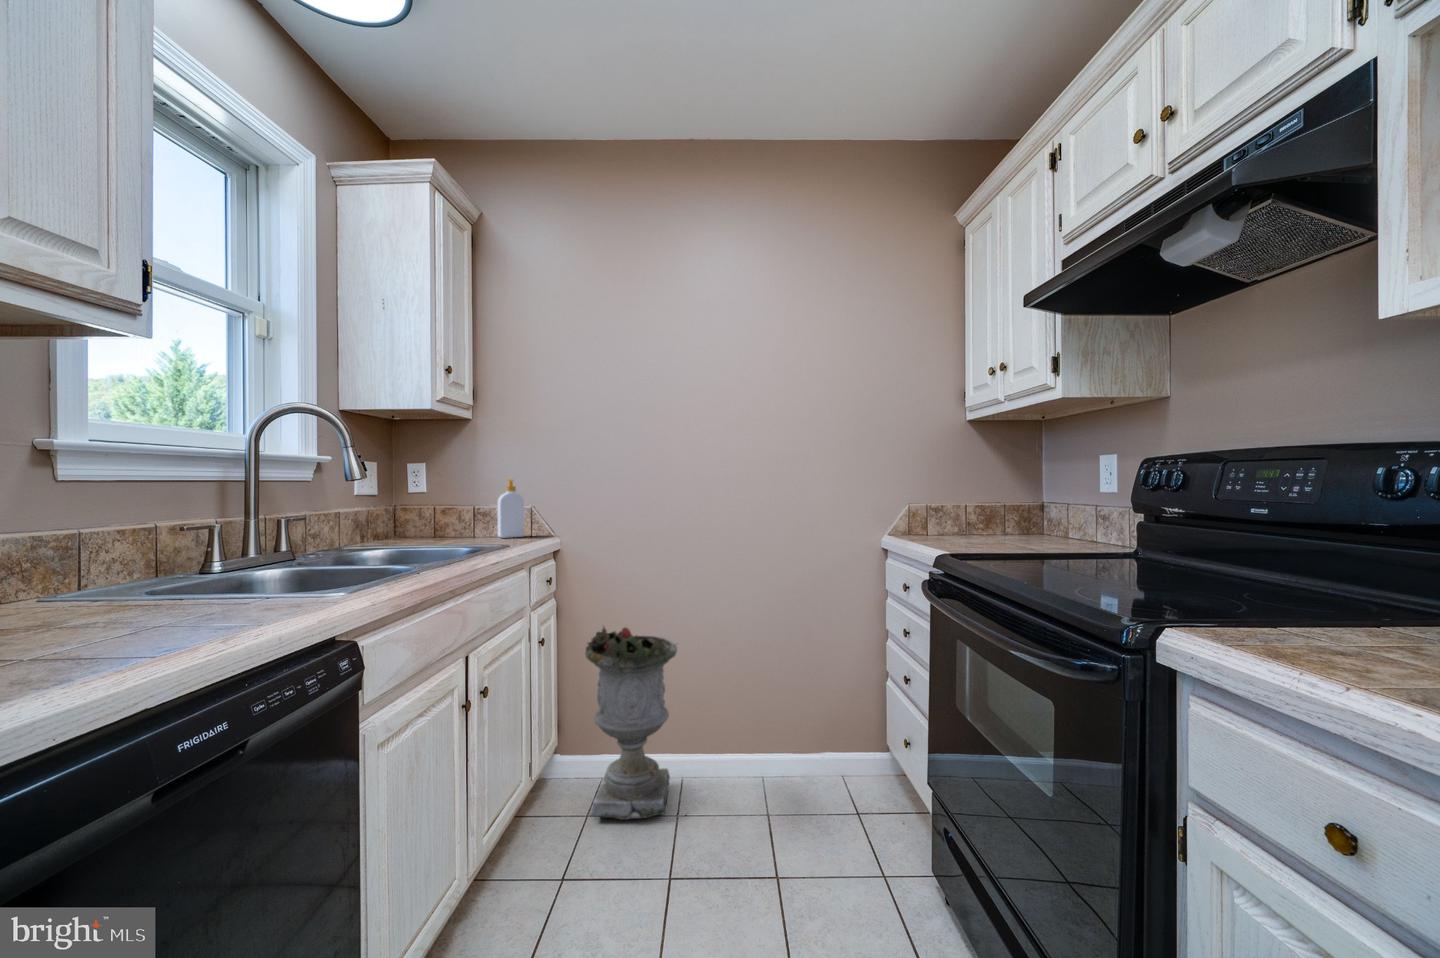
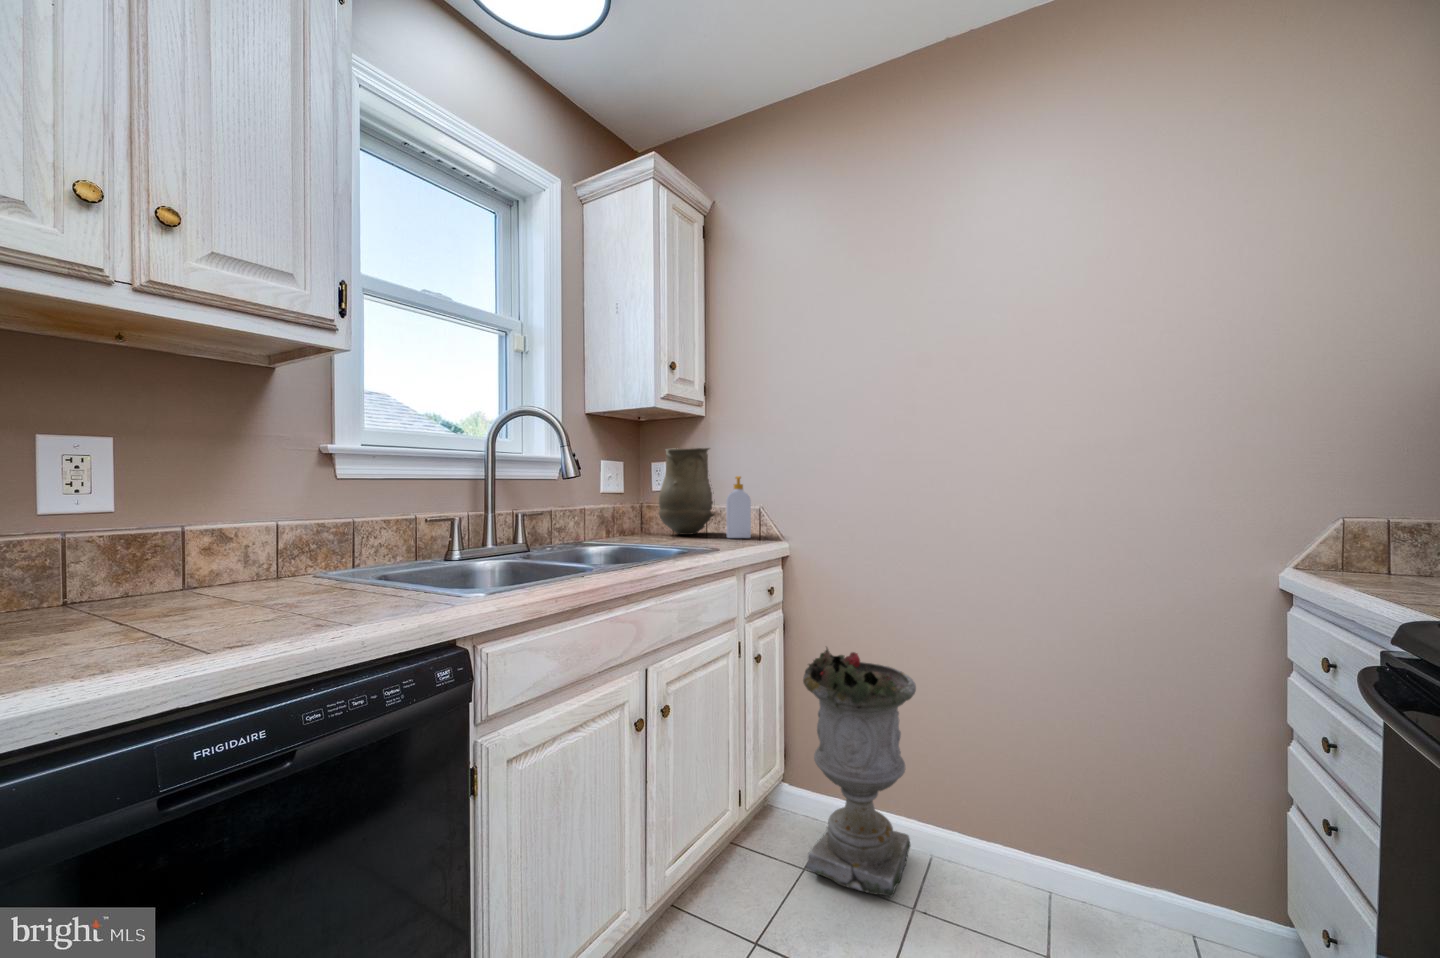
vase: none [419,450,483,537] -> present [659,448,715,535]

